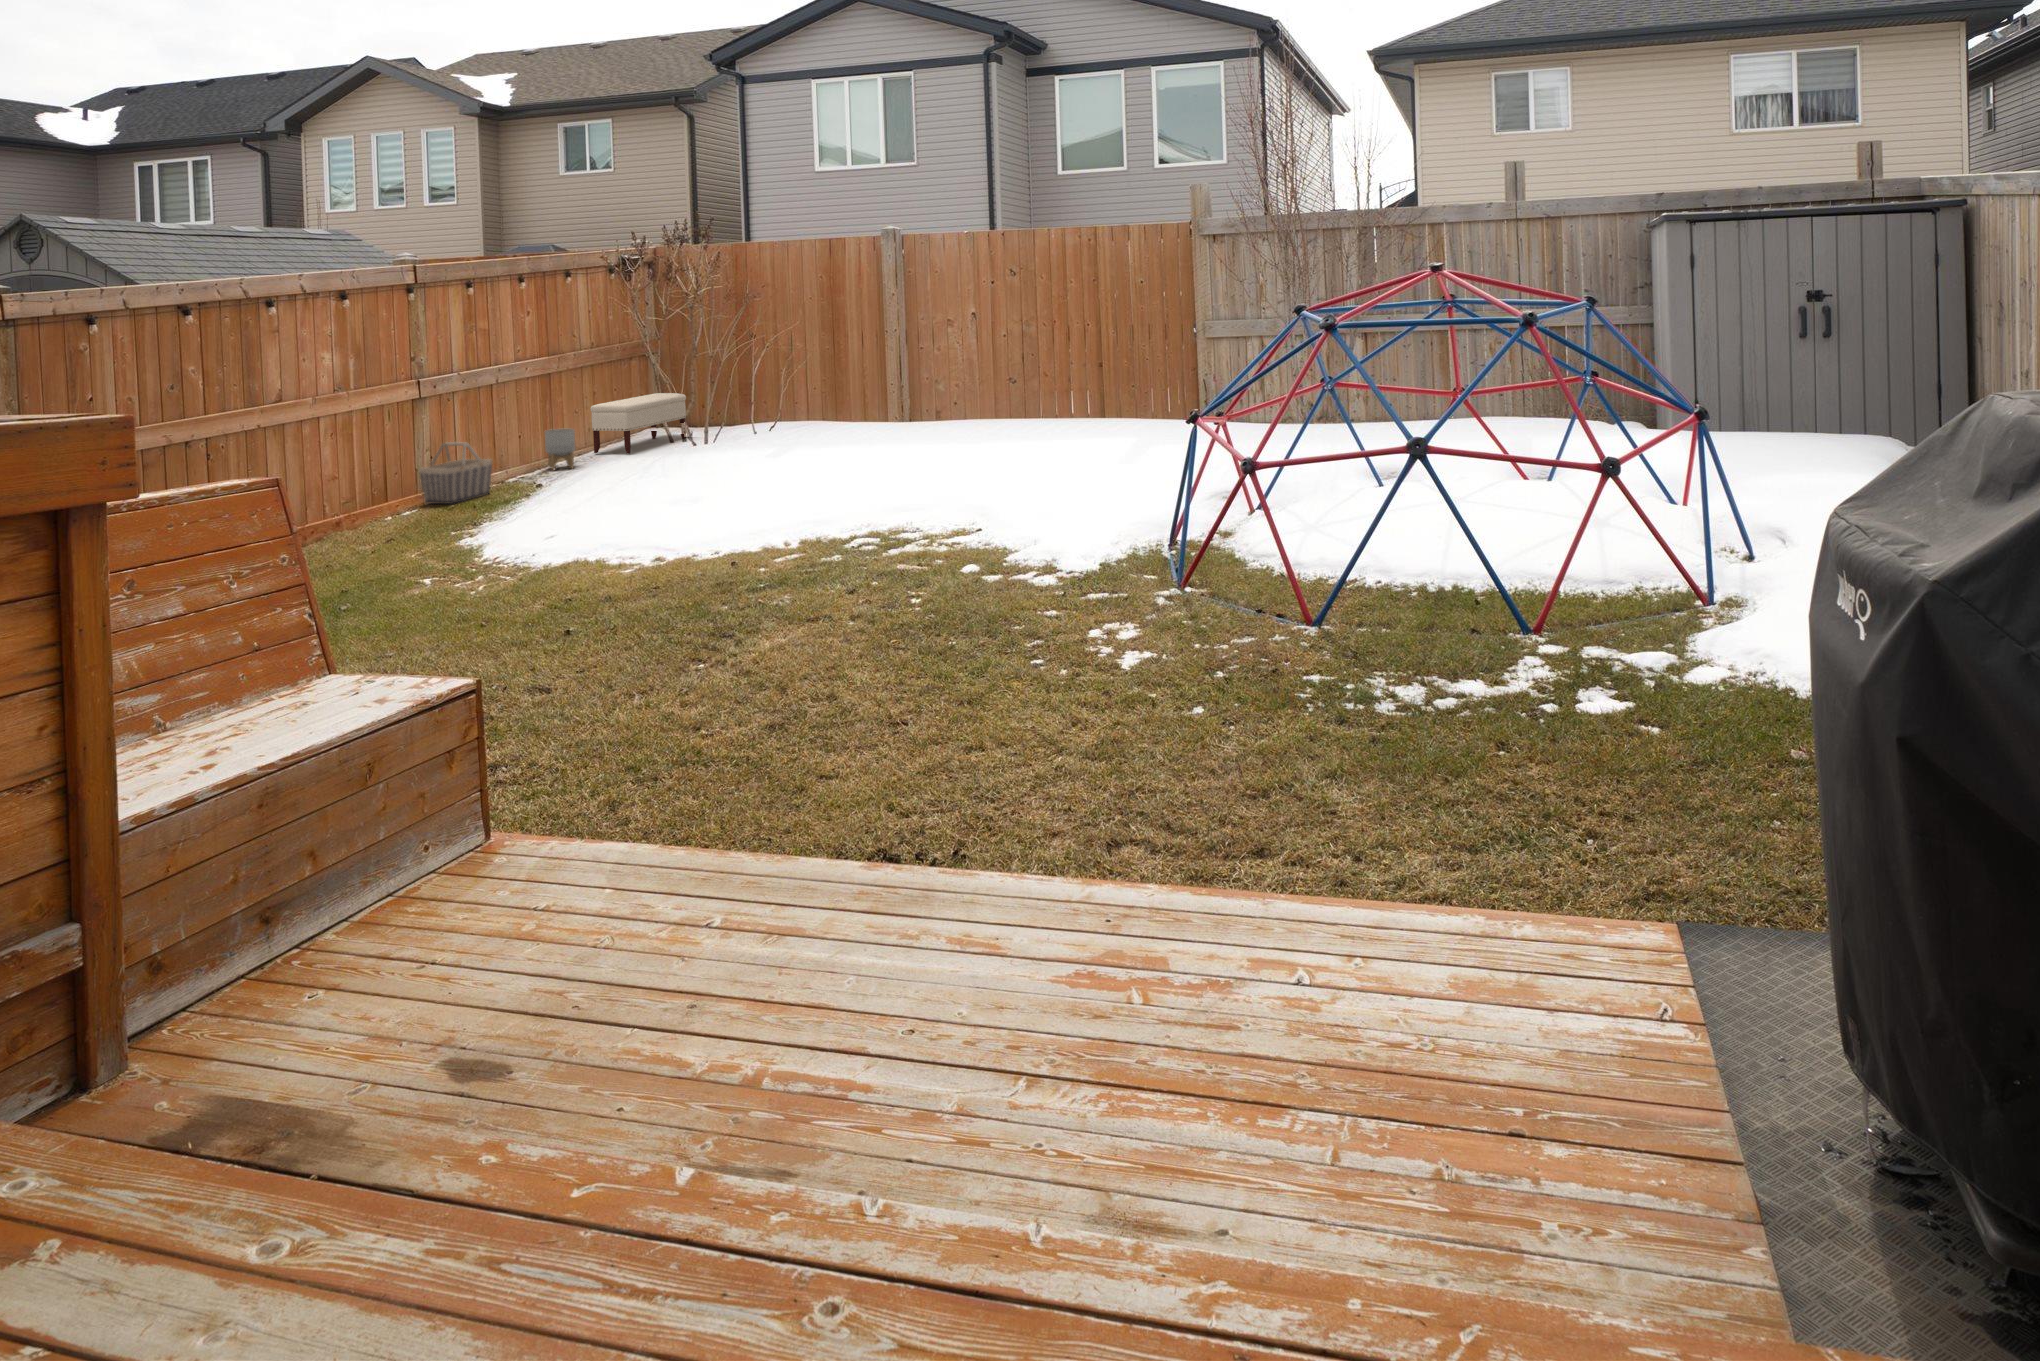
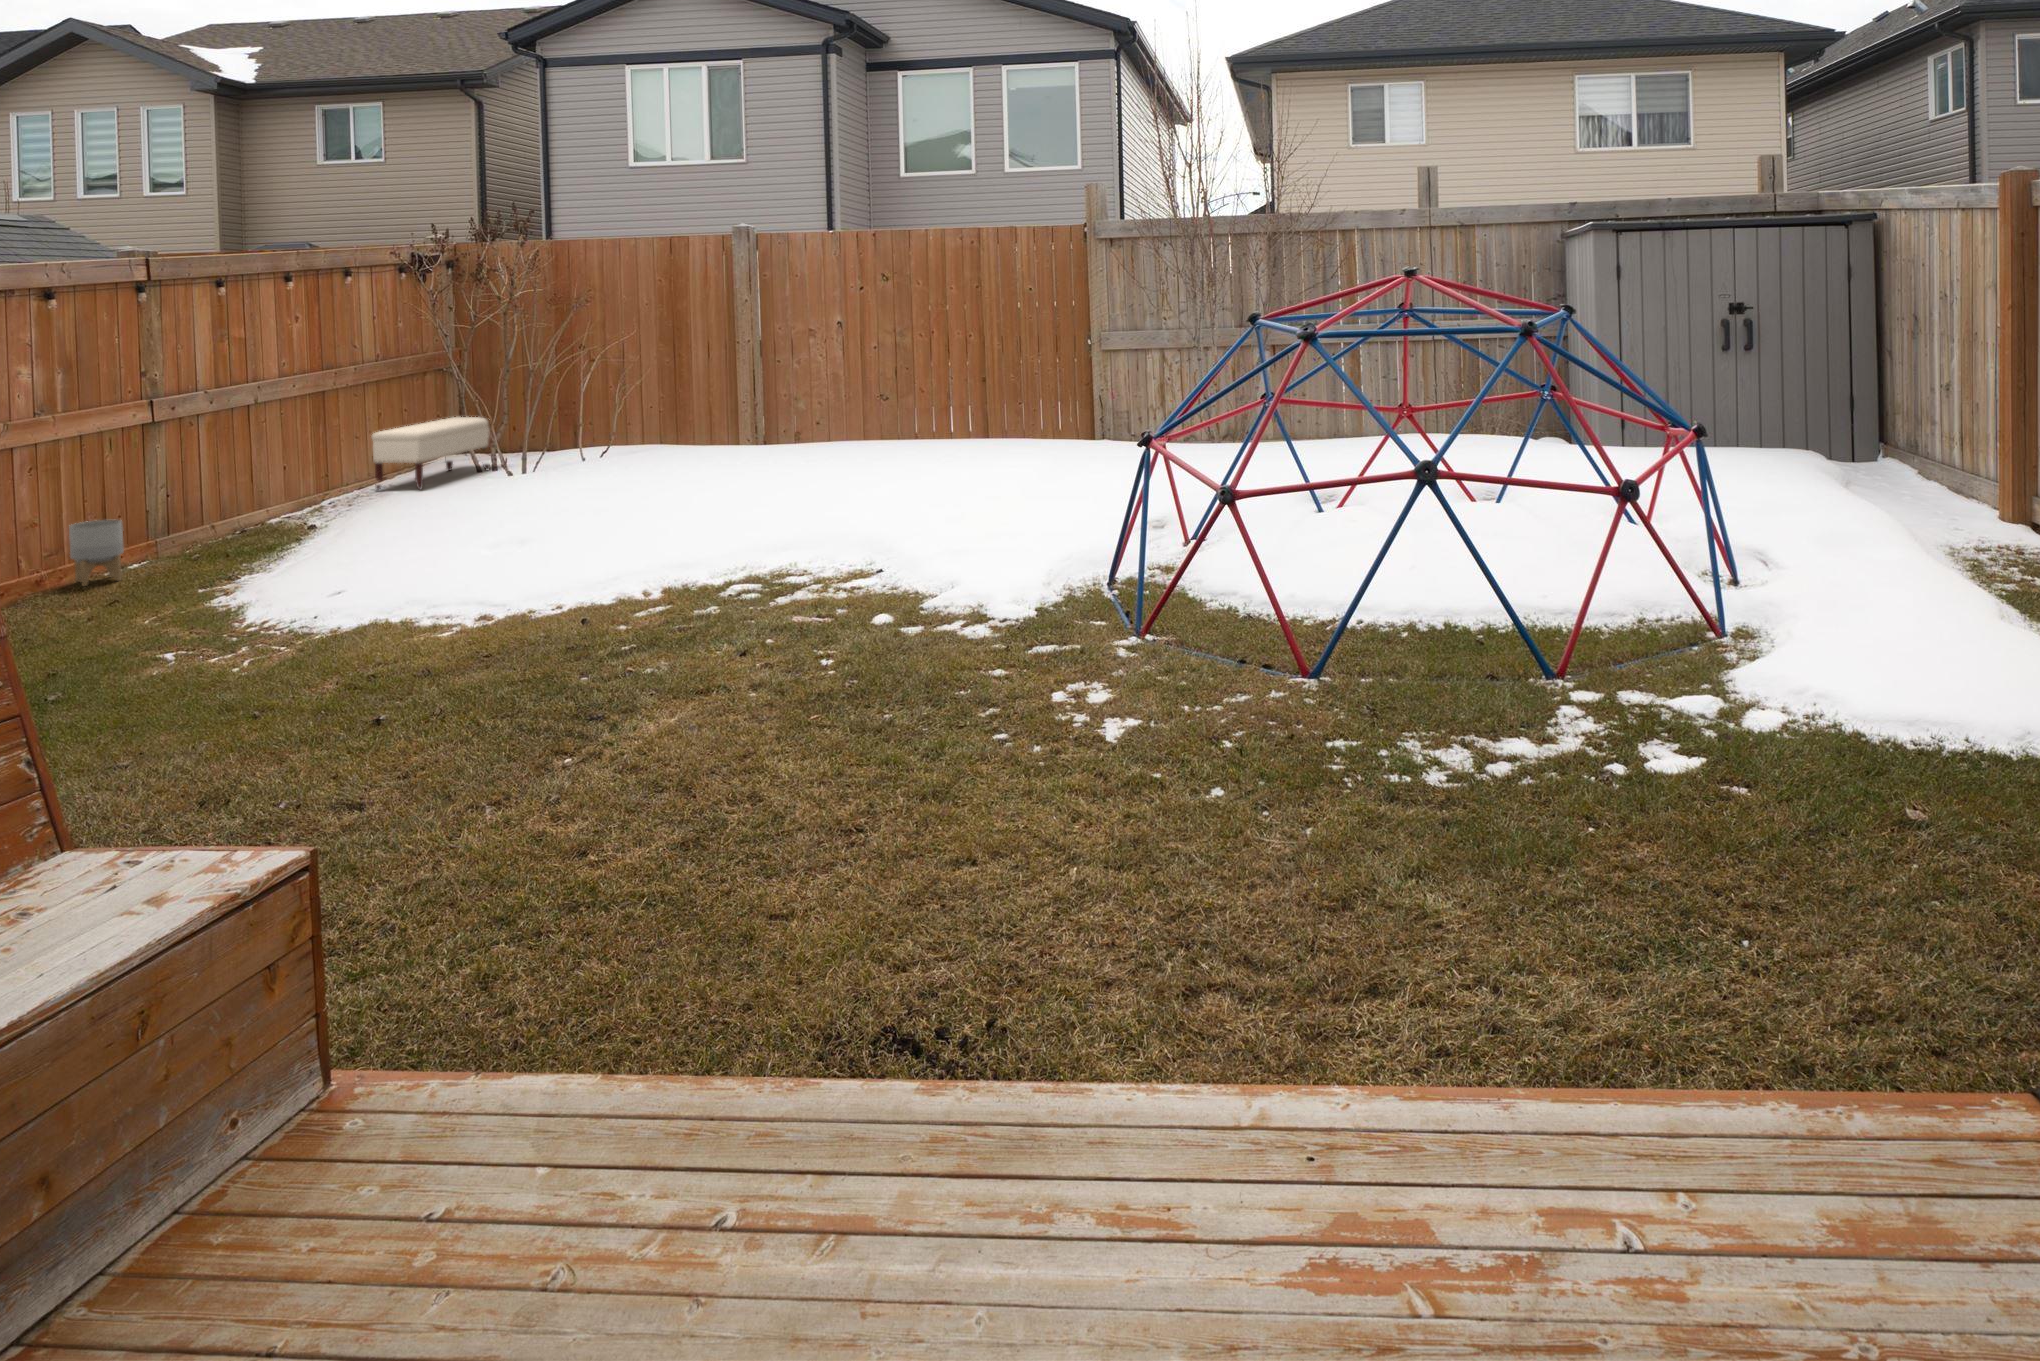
planter: present [545,429,576,470] -> present [69,520,124,586]
basket: present [419,442,492,504] -> none [148,481,248,557]

